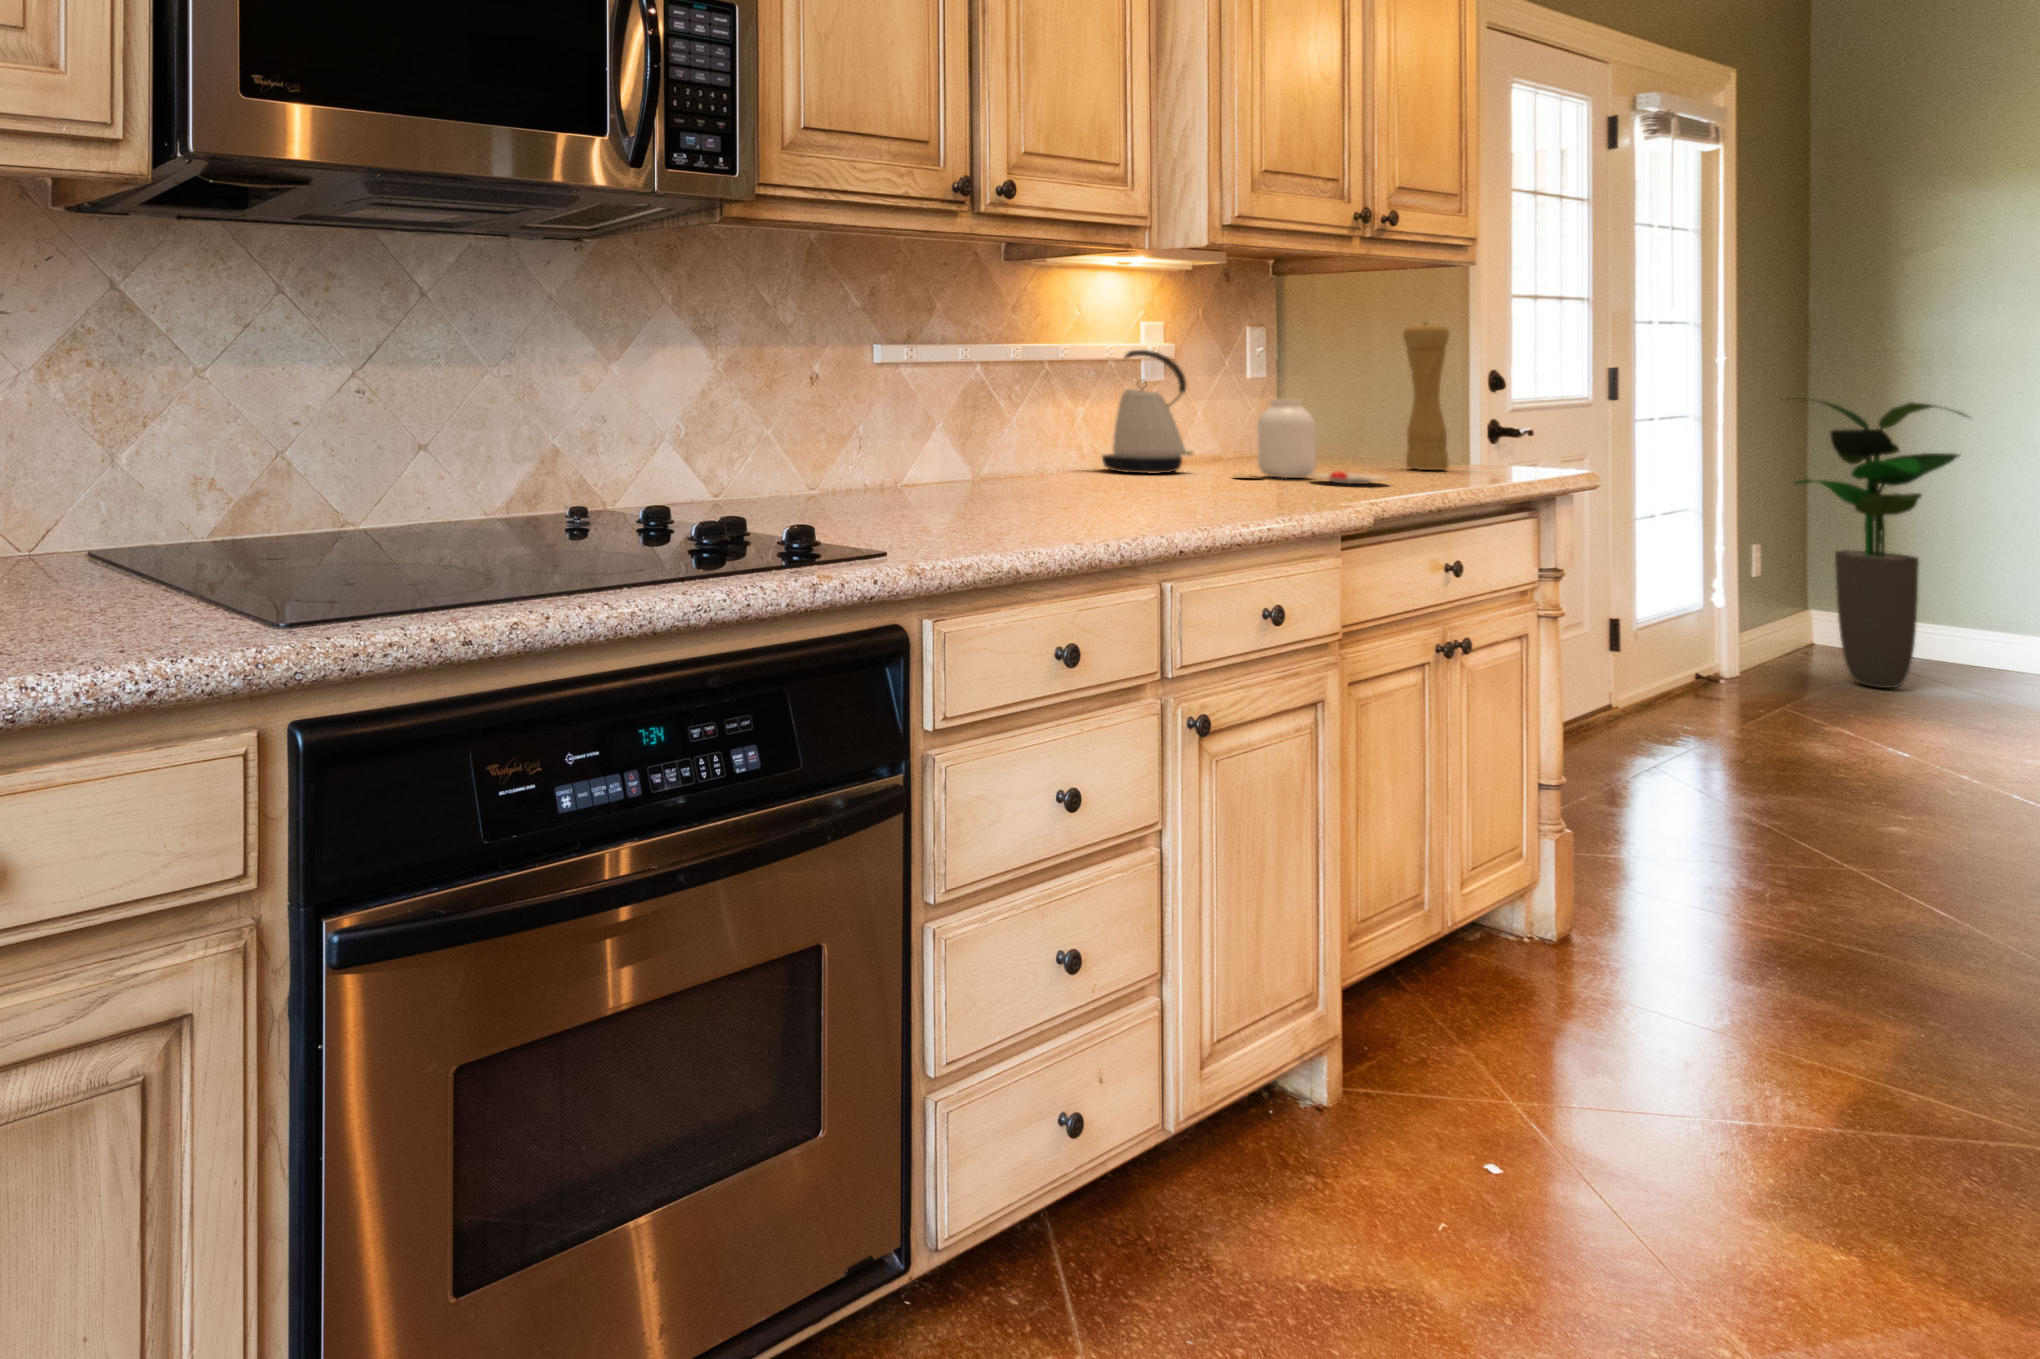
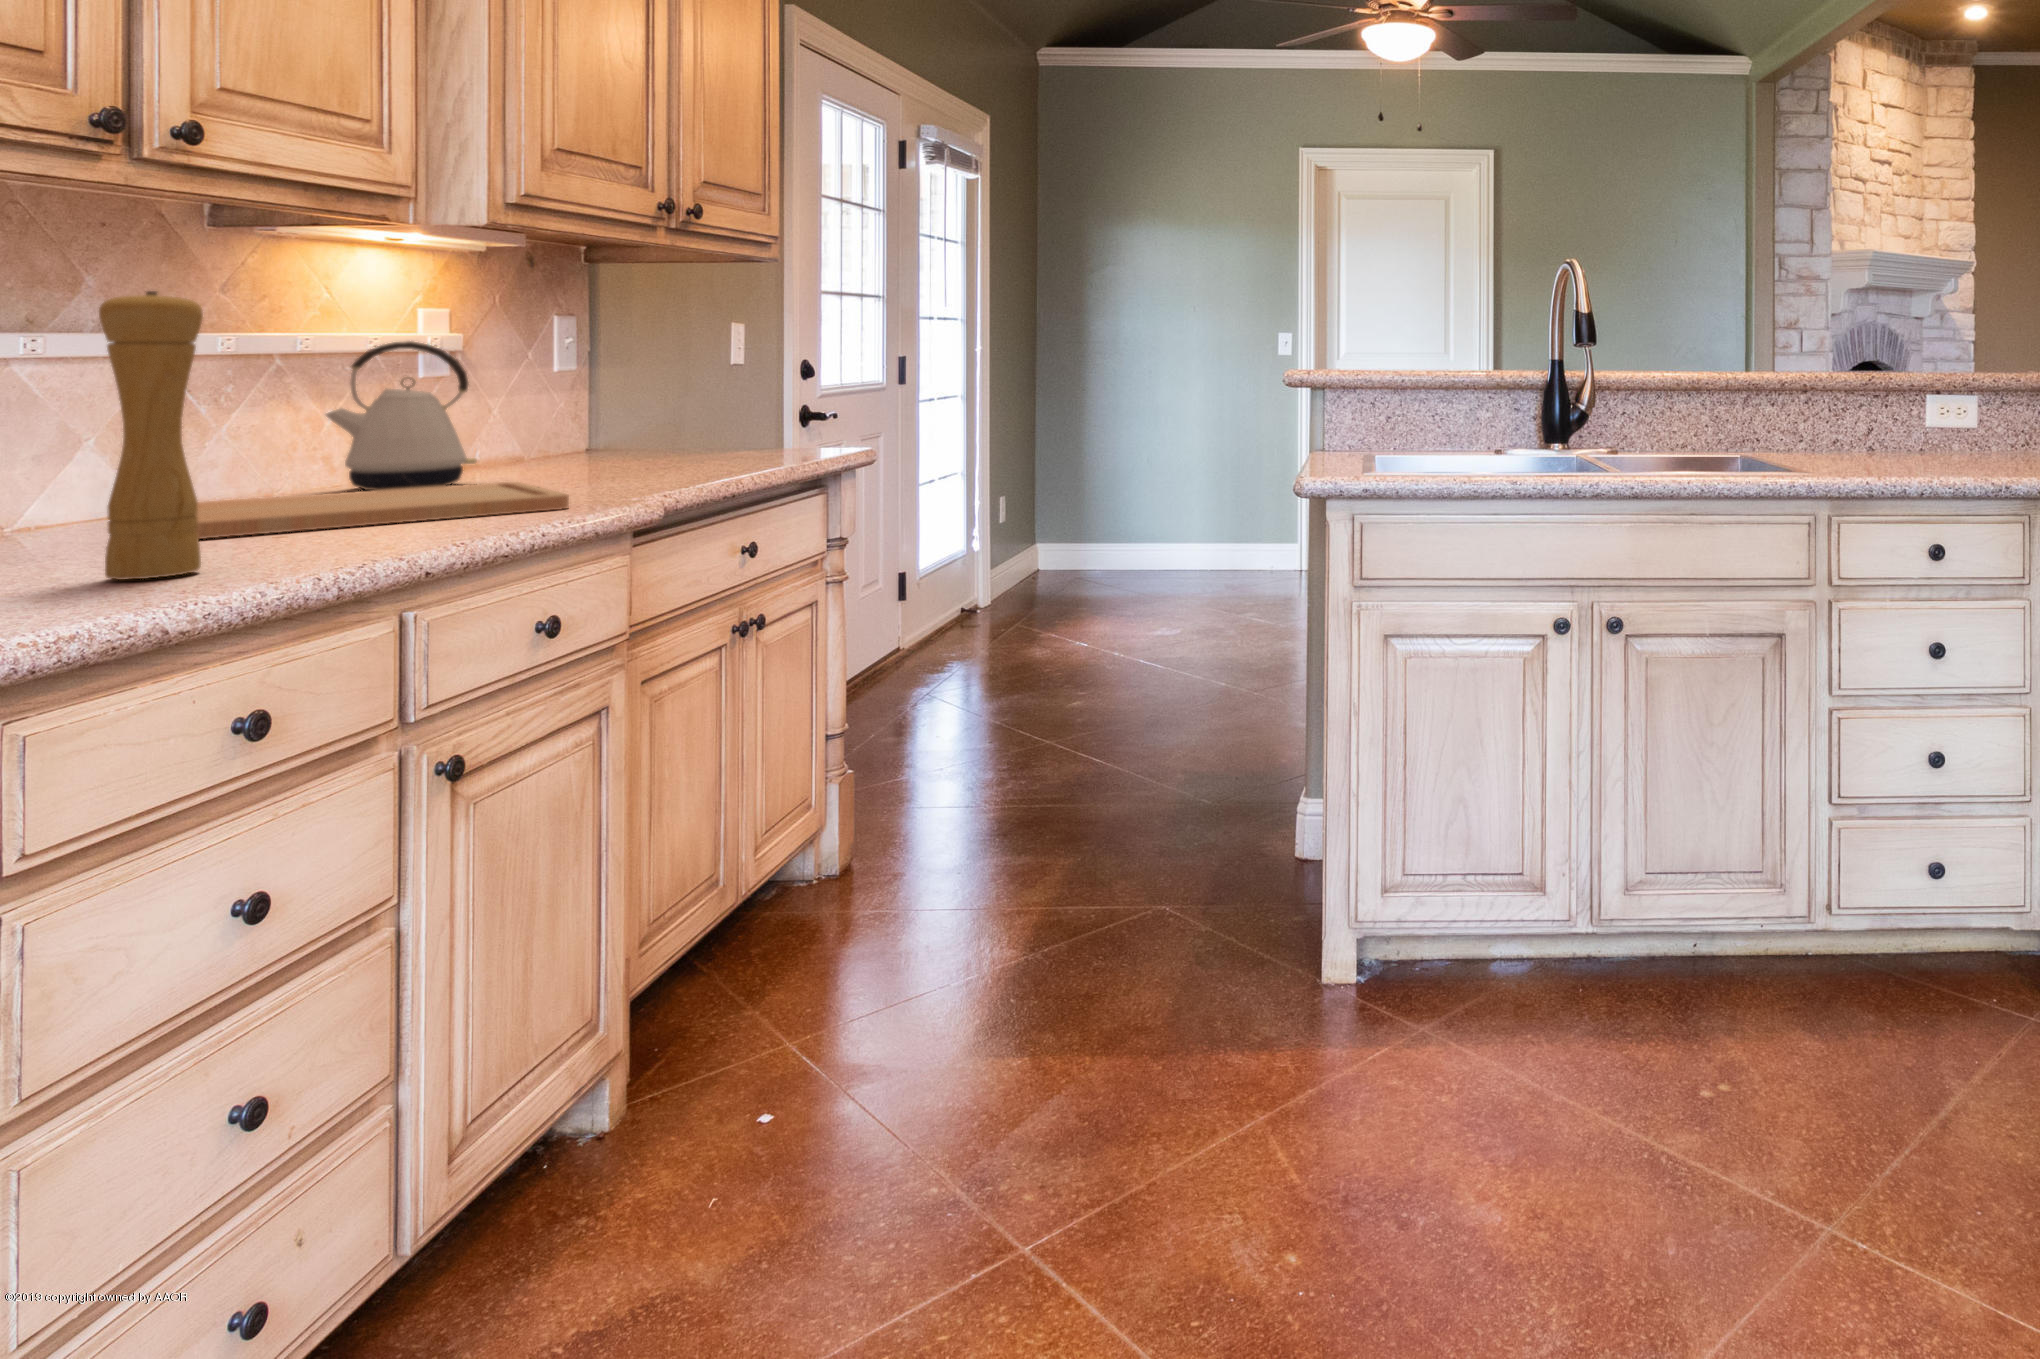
pepper mill: present [1403,322,1449,470] -> present [99,291,203,580]
potted plant: present [1789,398,1965,688] -> none [1016,382,1115,593]
jar: present [1257,399,1388,484] -> none [523,396,692,484]
cutting board: none [984,470,1281,503] -> present [196,482,569,539]

